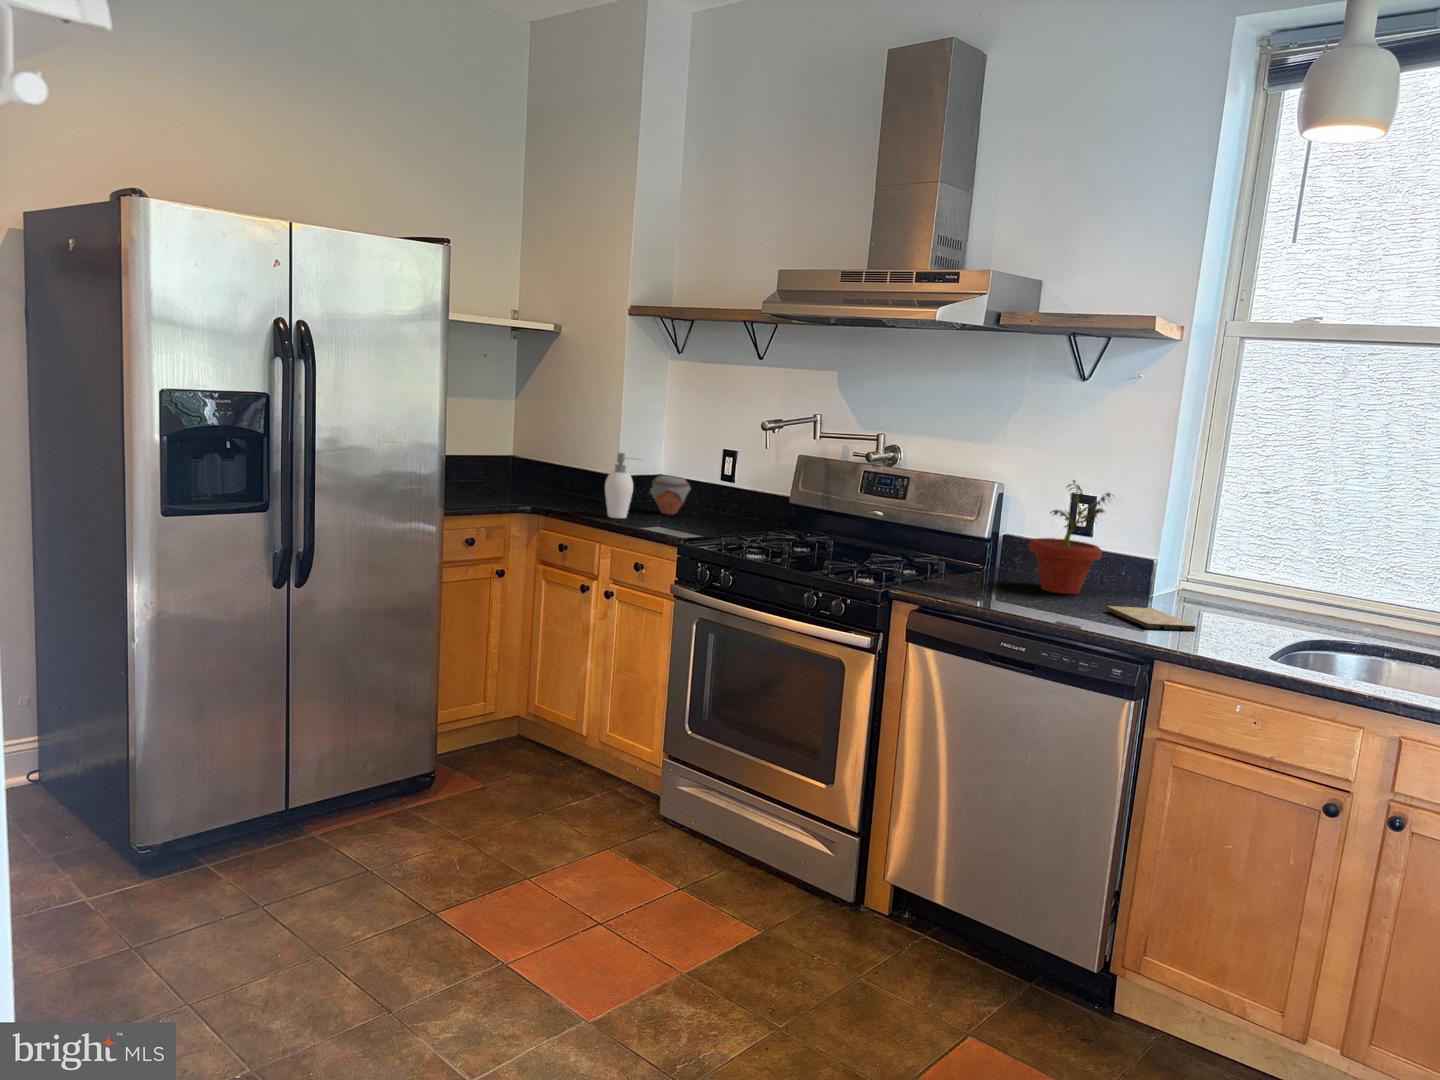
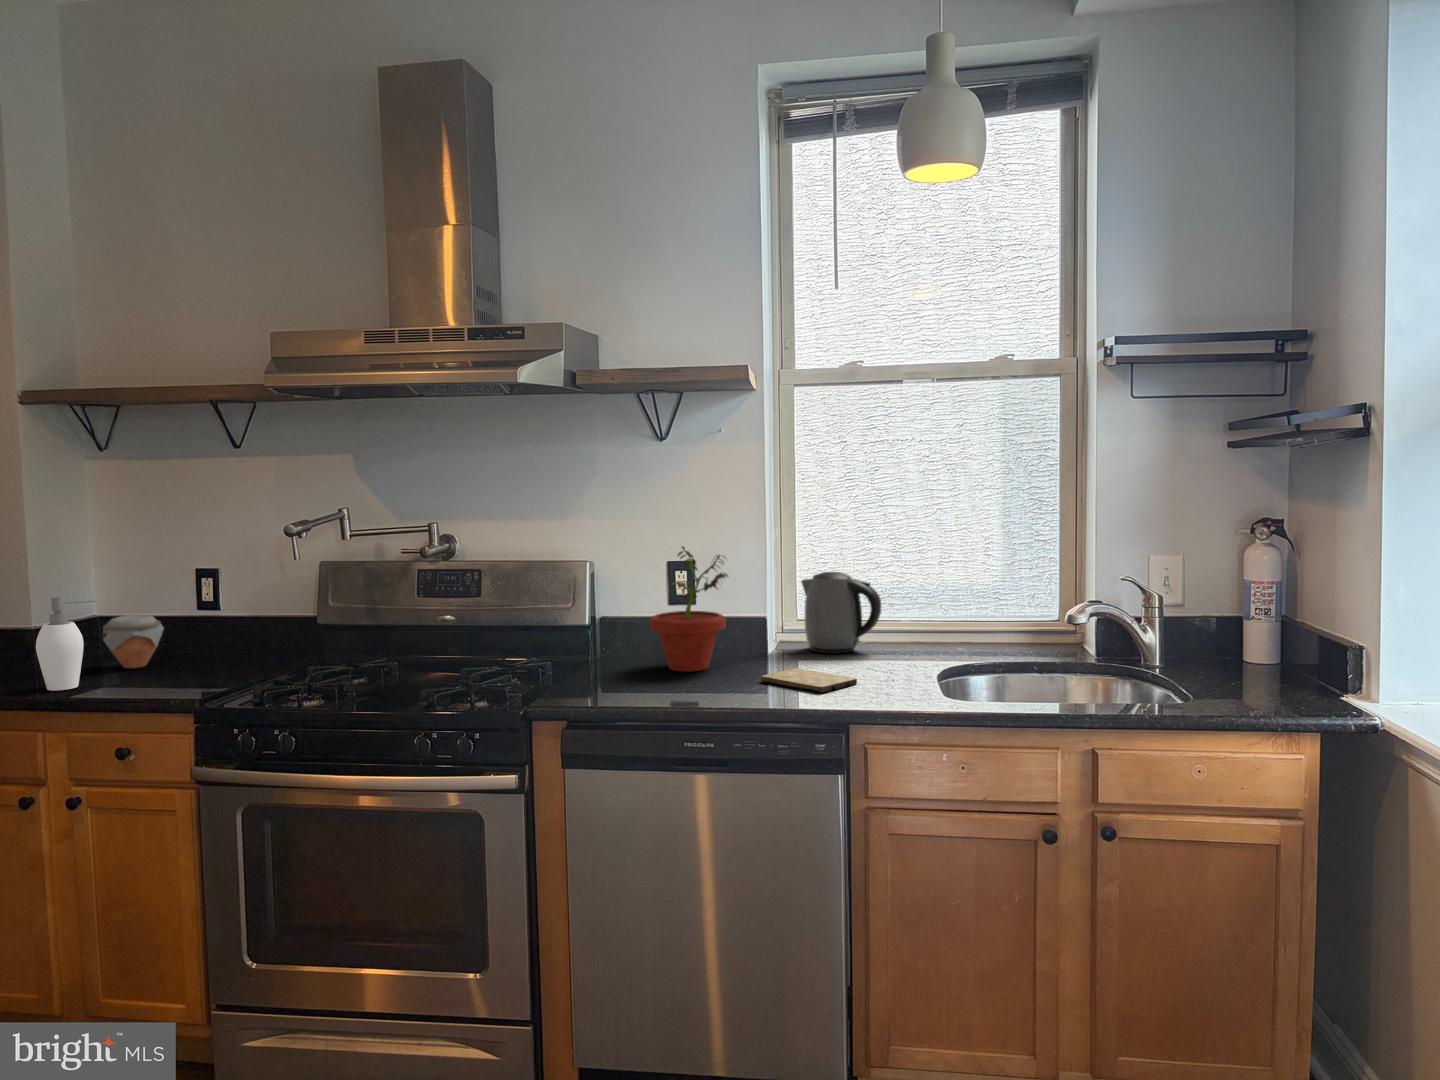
kettle: none [1197,528,1281,611] -> present [801,572,881,653]

